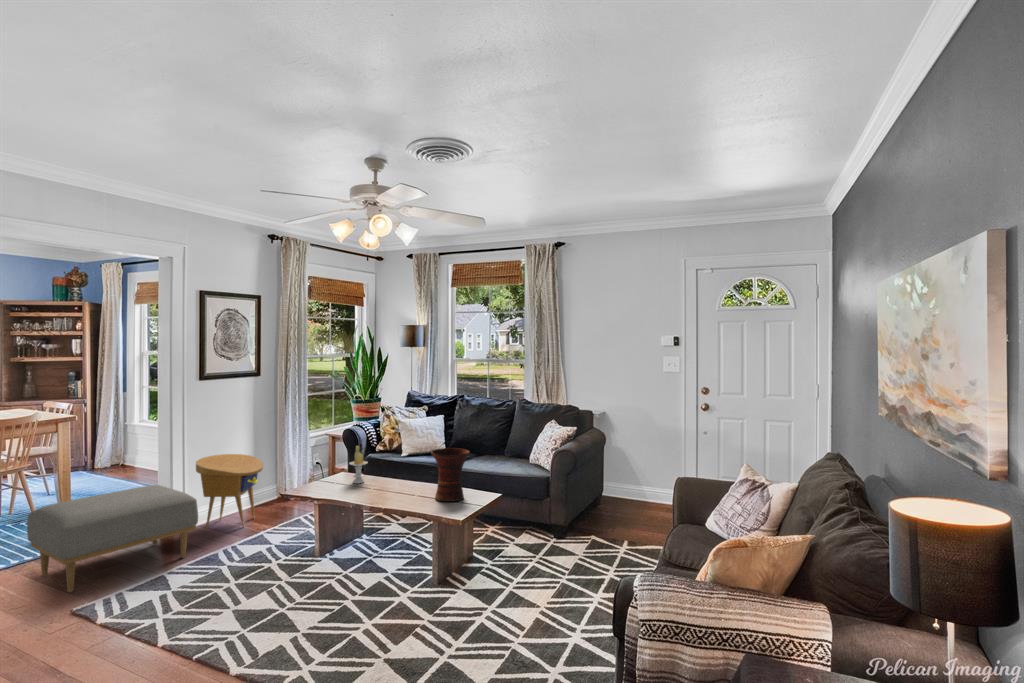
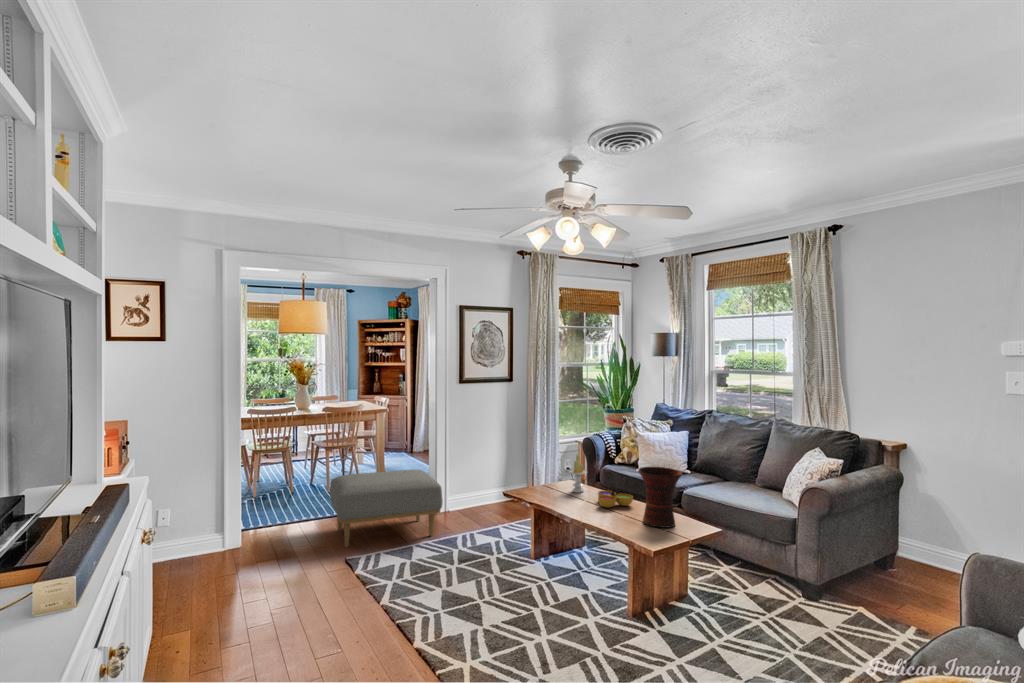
side table: present [196,454,263,530] -> none [453,450,507,518]
decorative bowl: none [384,474,418,492] -> present [598,489,633,508]

